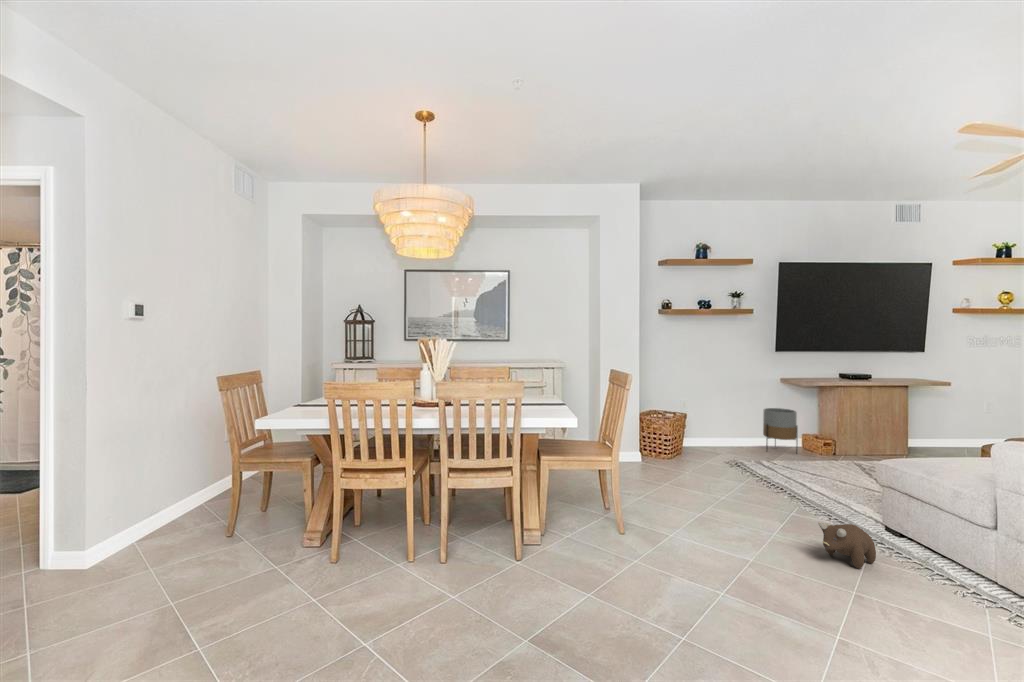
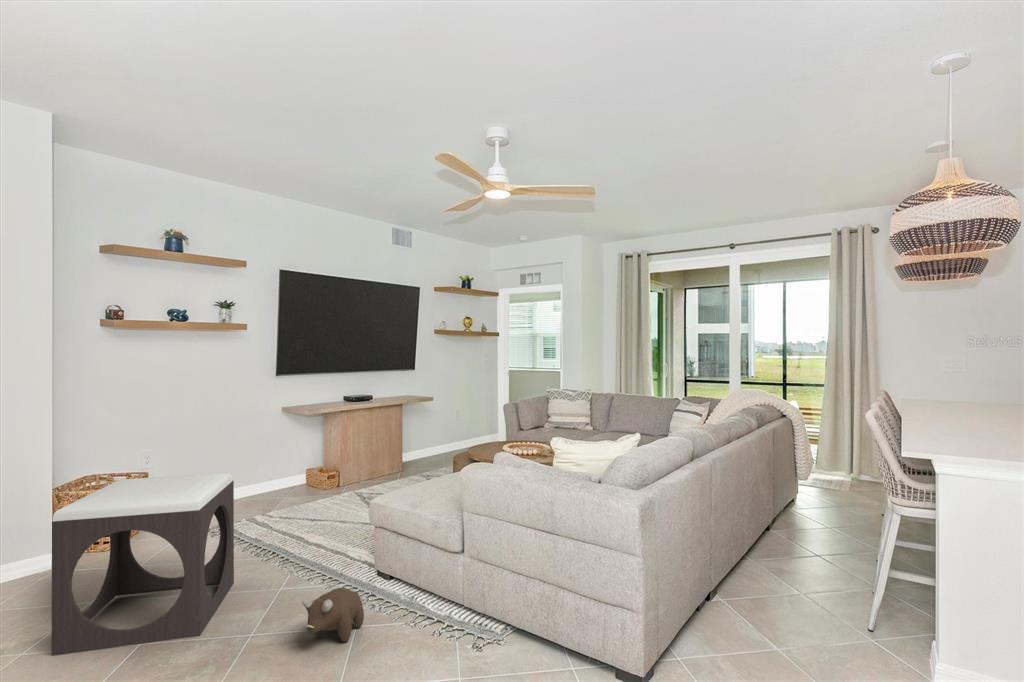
planter: present [763,408,798,447] -> none [261,444,300,502]
footstool: none [652,412,754,524] -> present [51,473,234,656]

